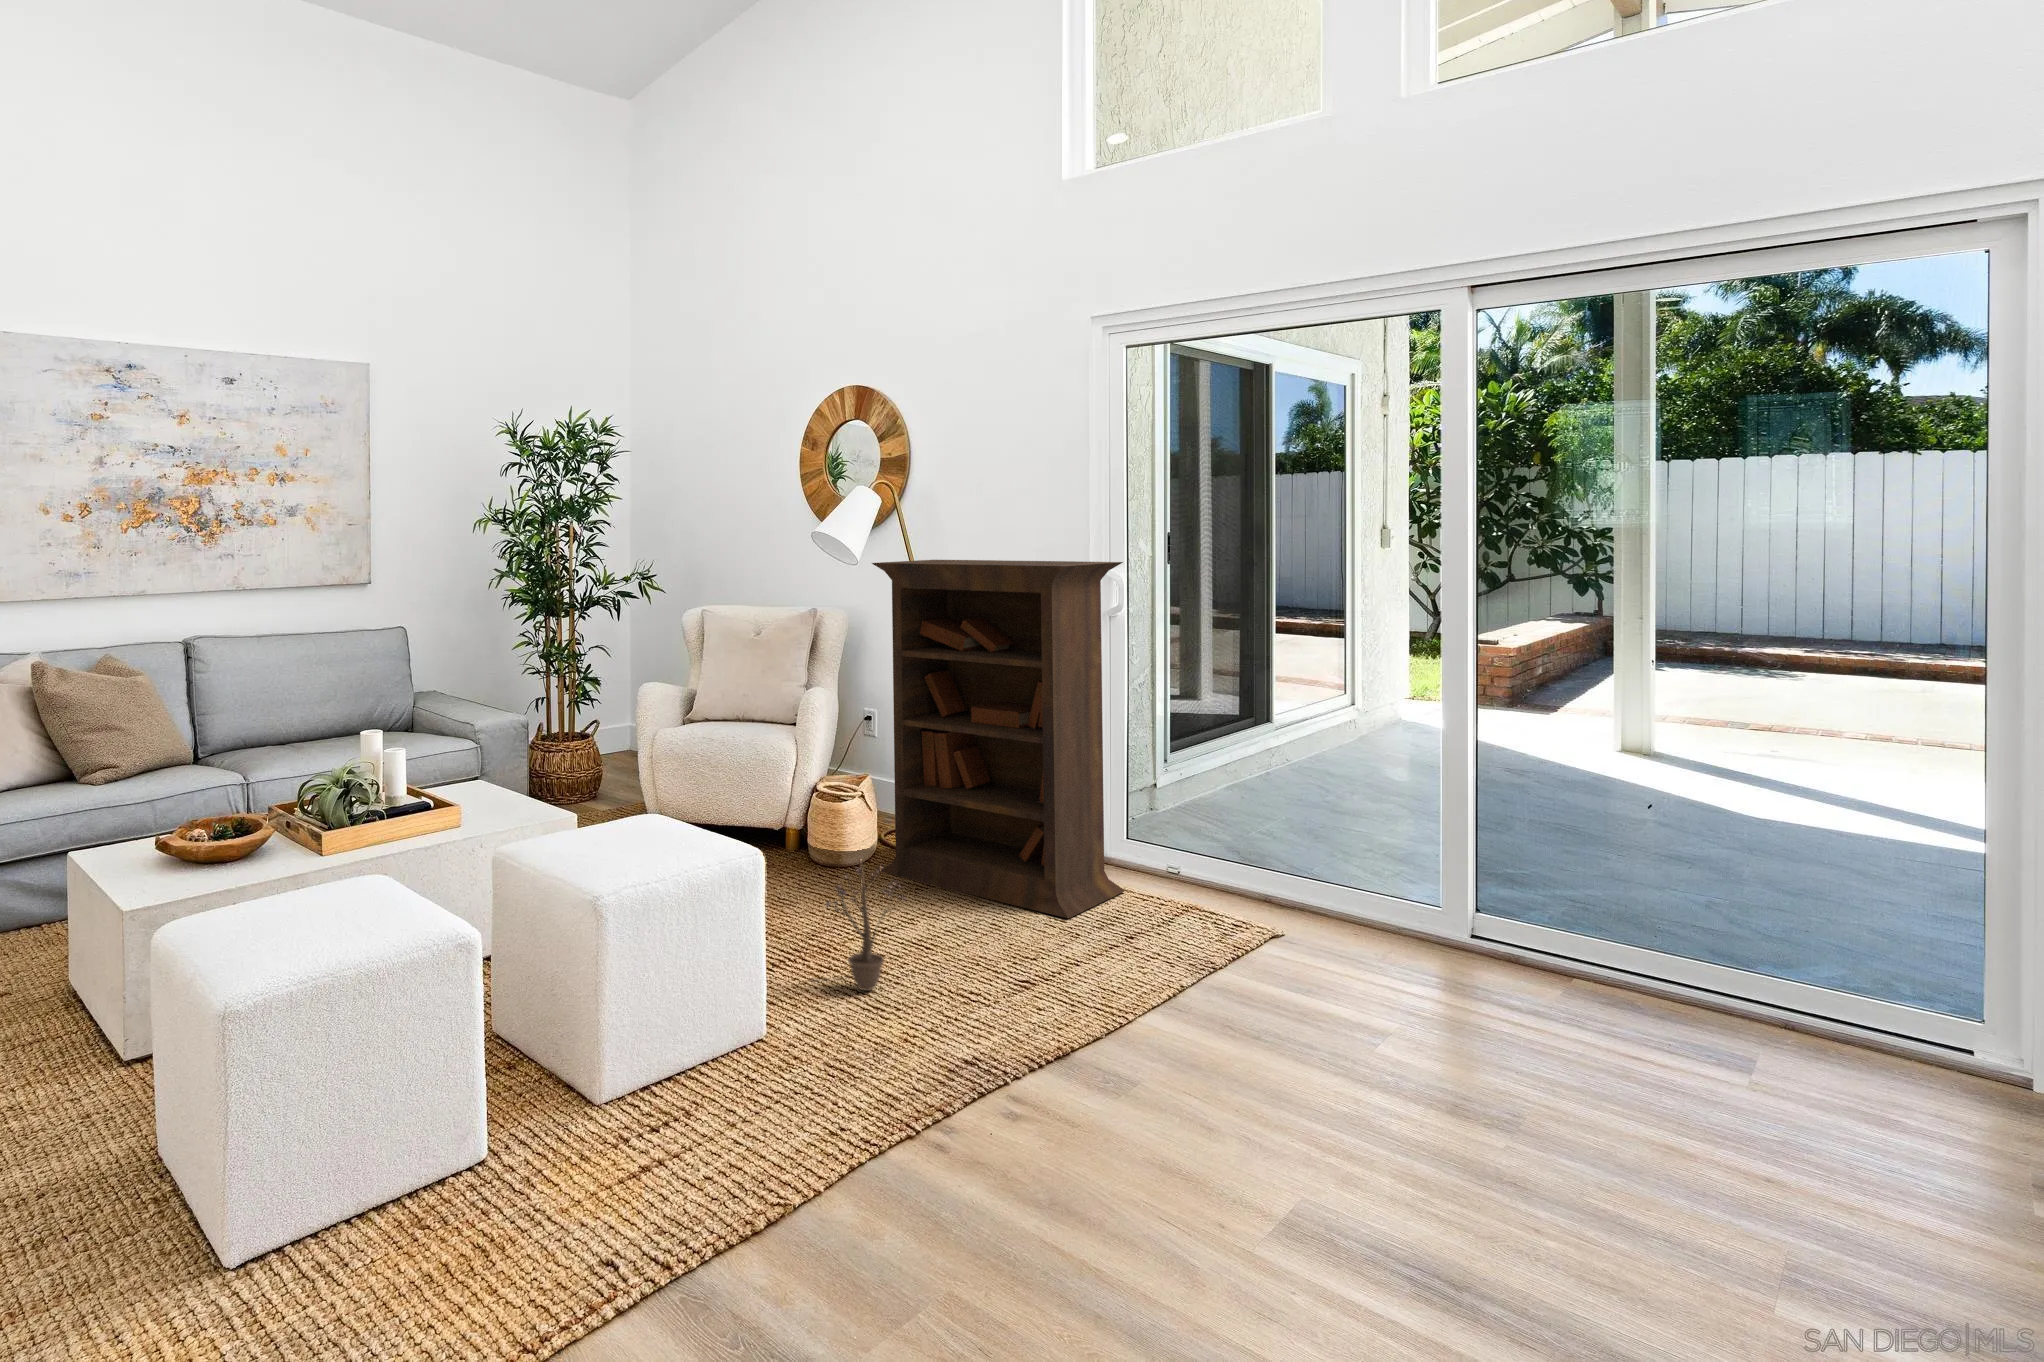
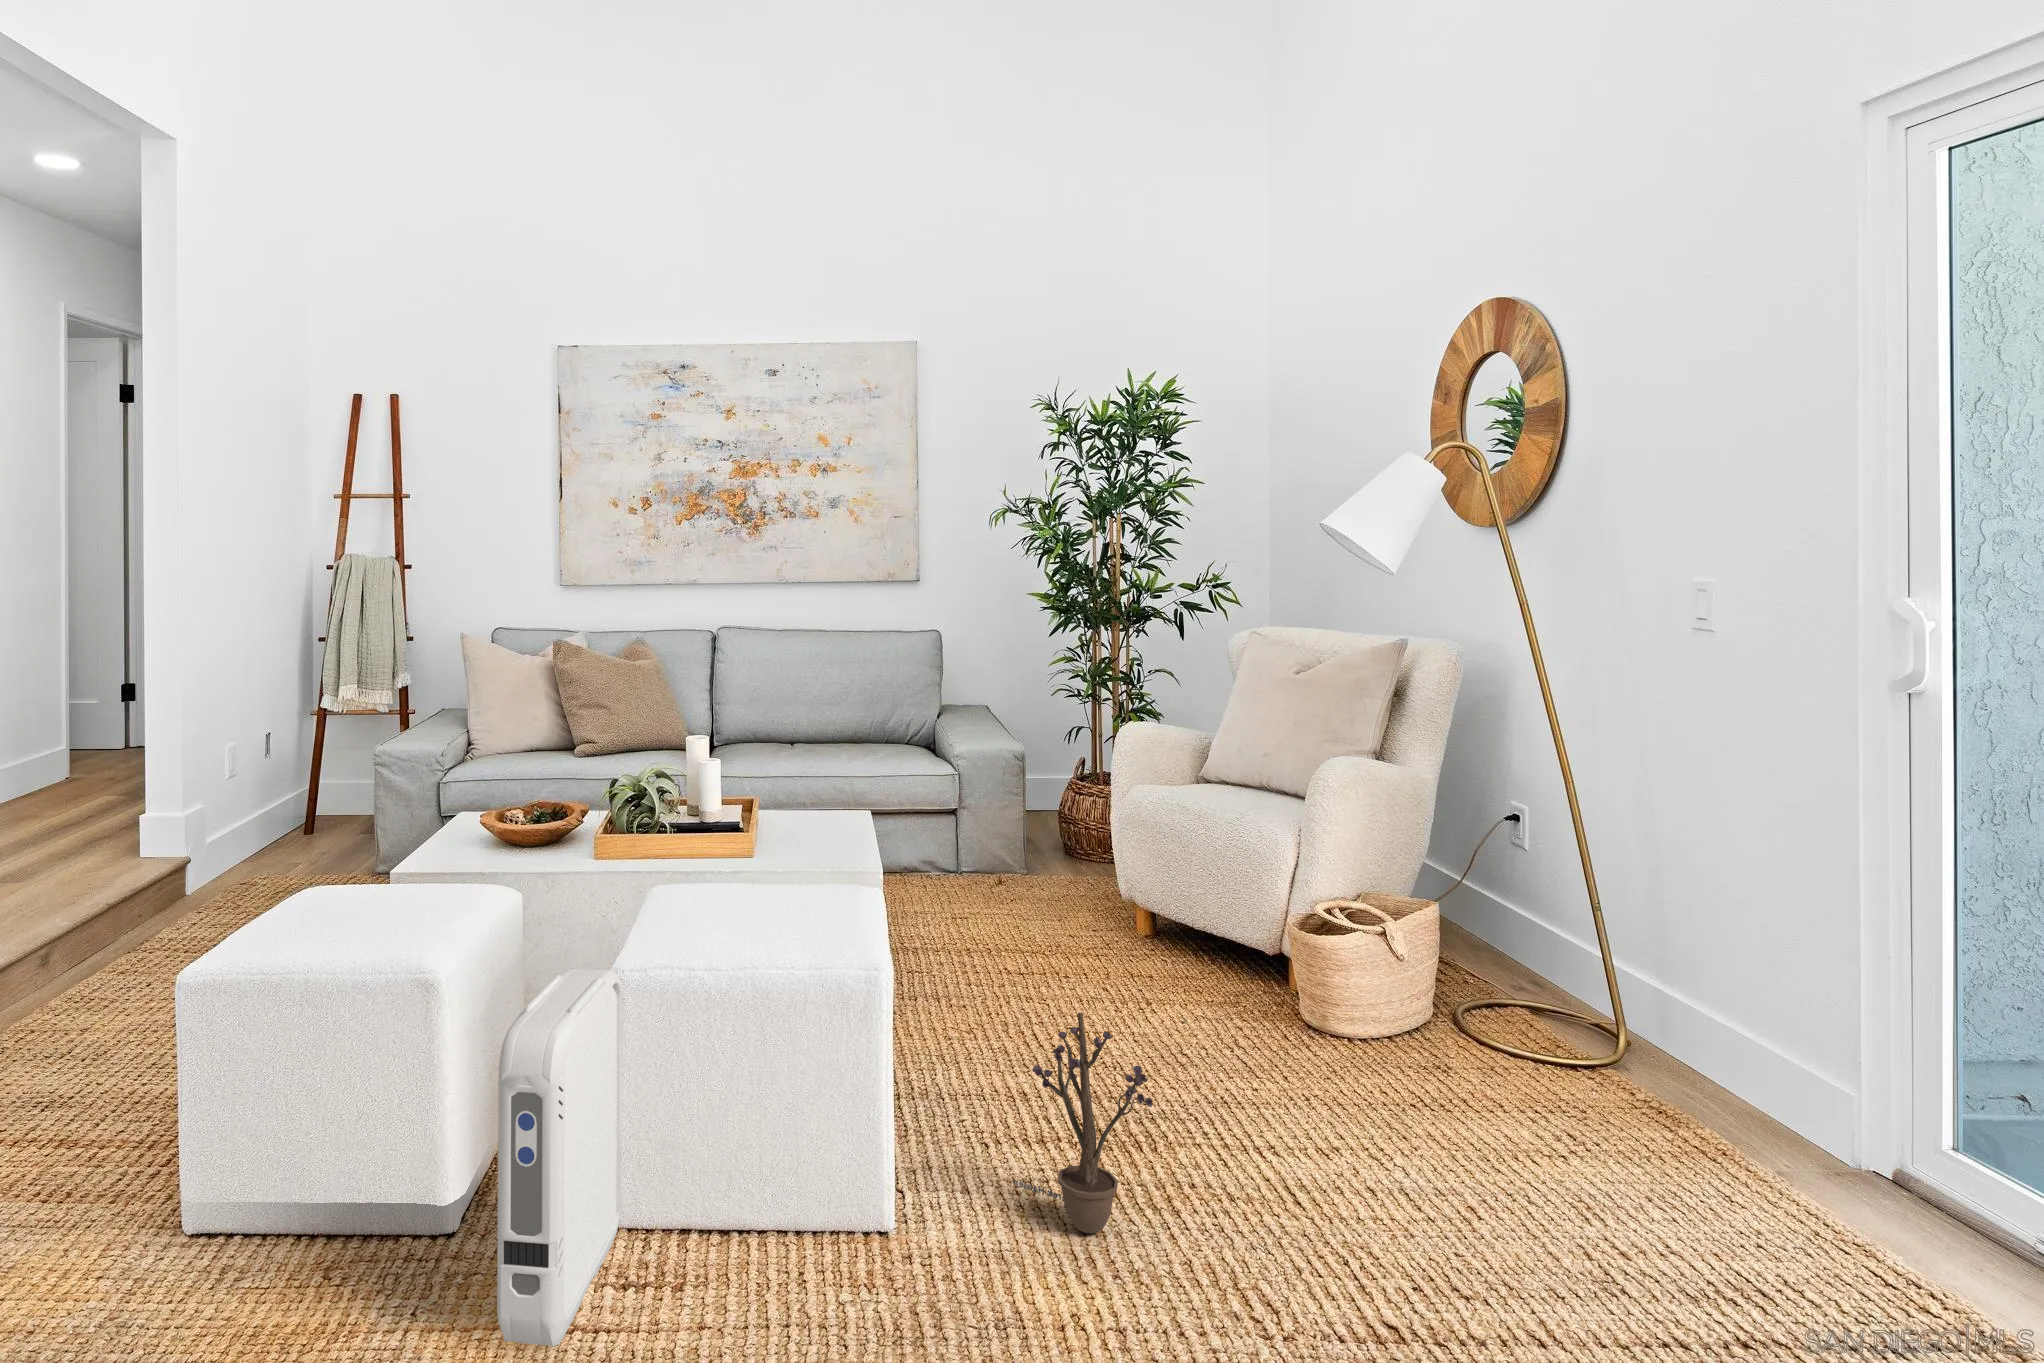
bookcase: present [872,560,1125,918] -> none [1377,558,1865,1257]
air purifier: none [604,896,719,1154] -> present [497,968,622,1346]

